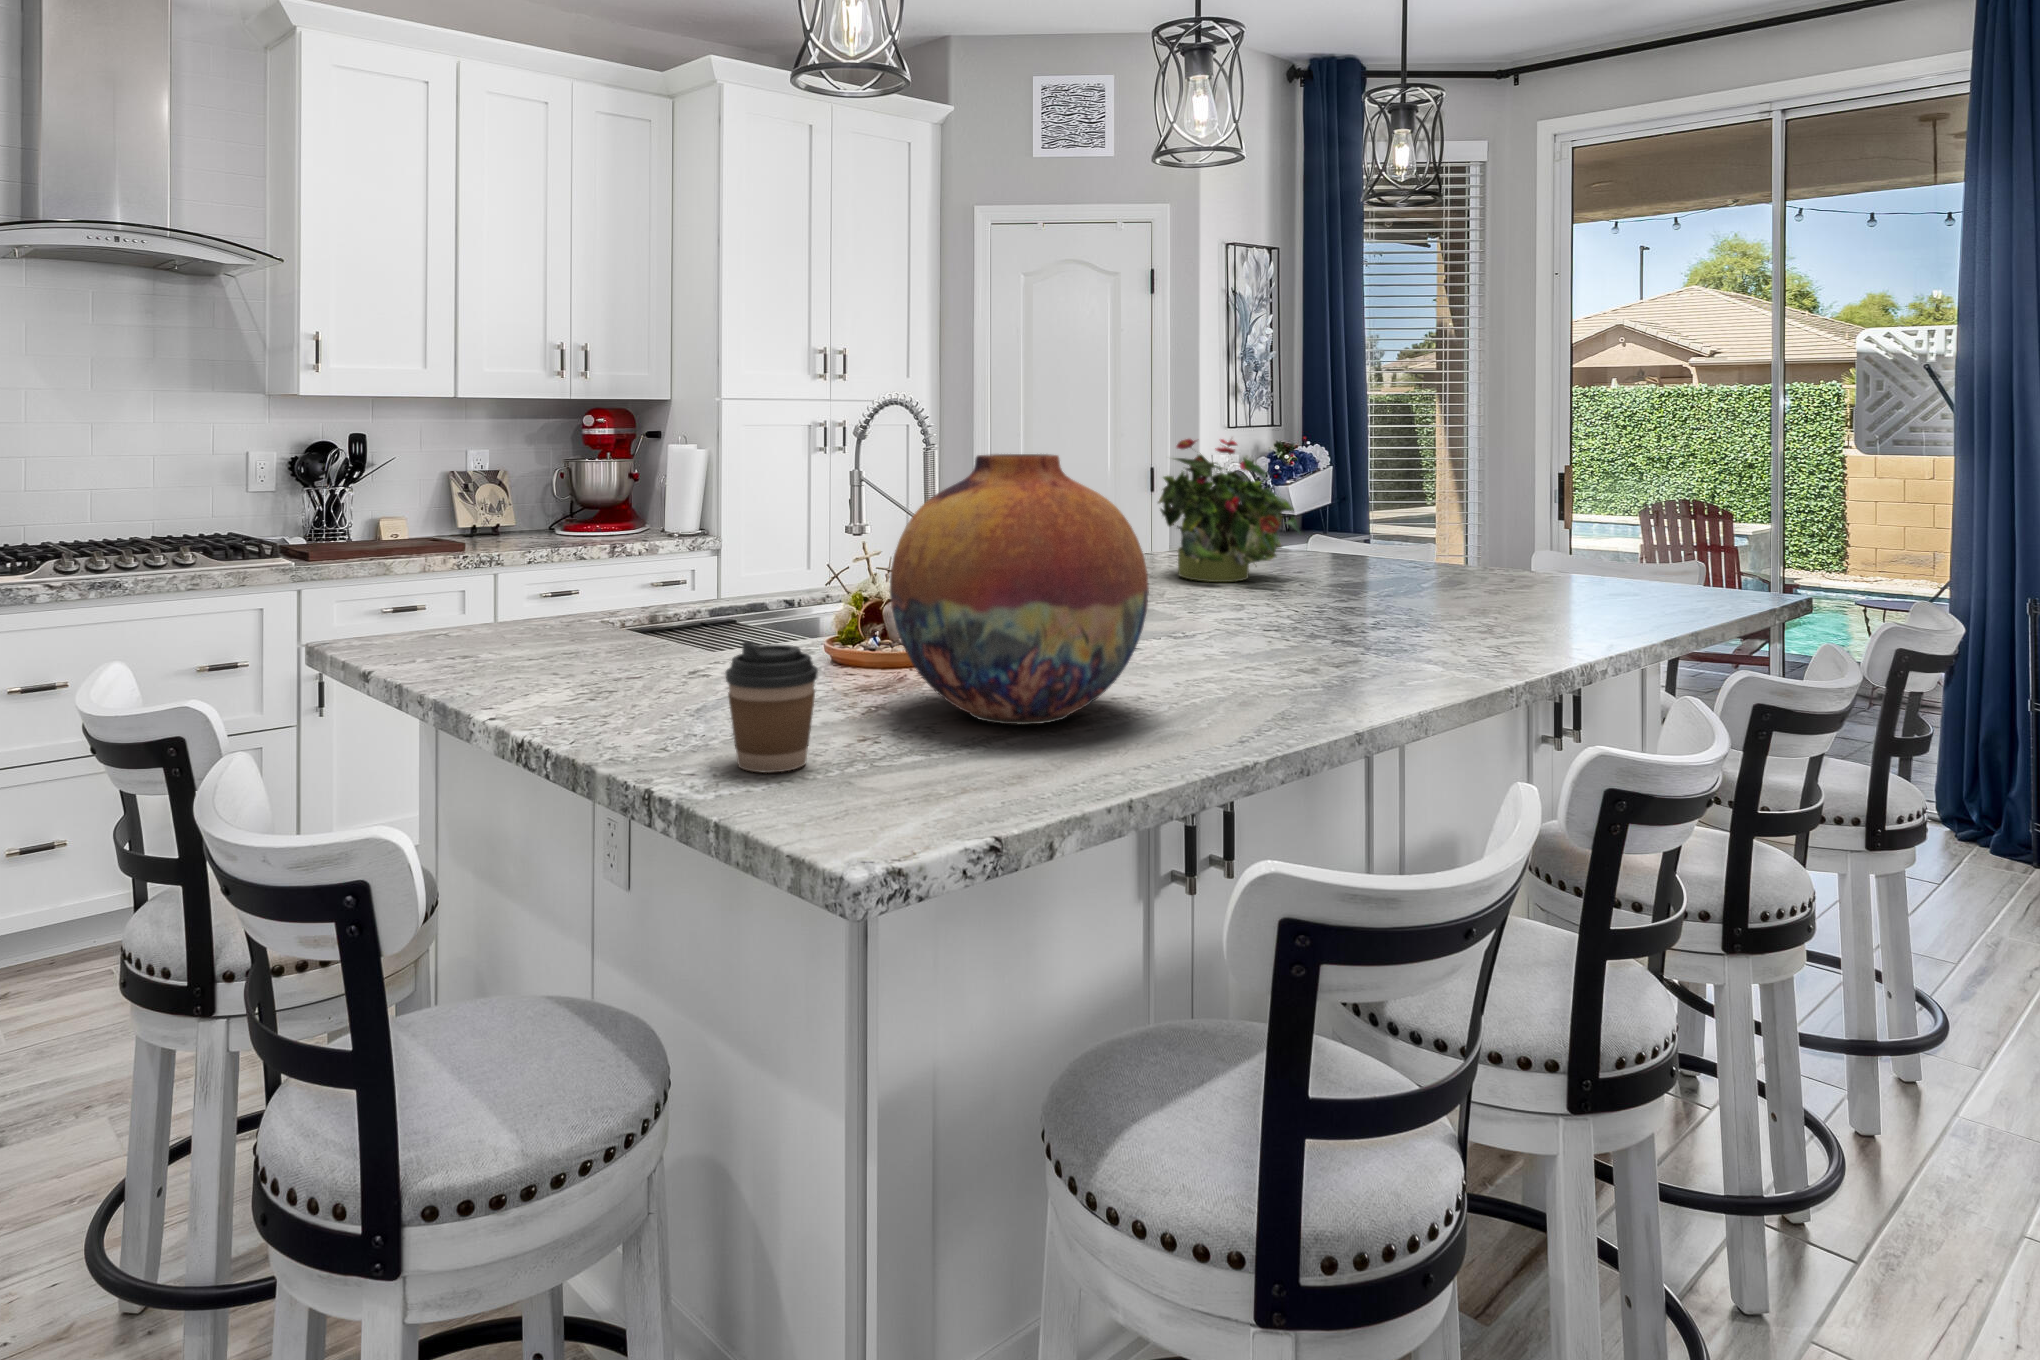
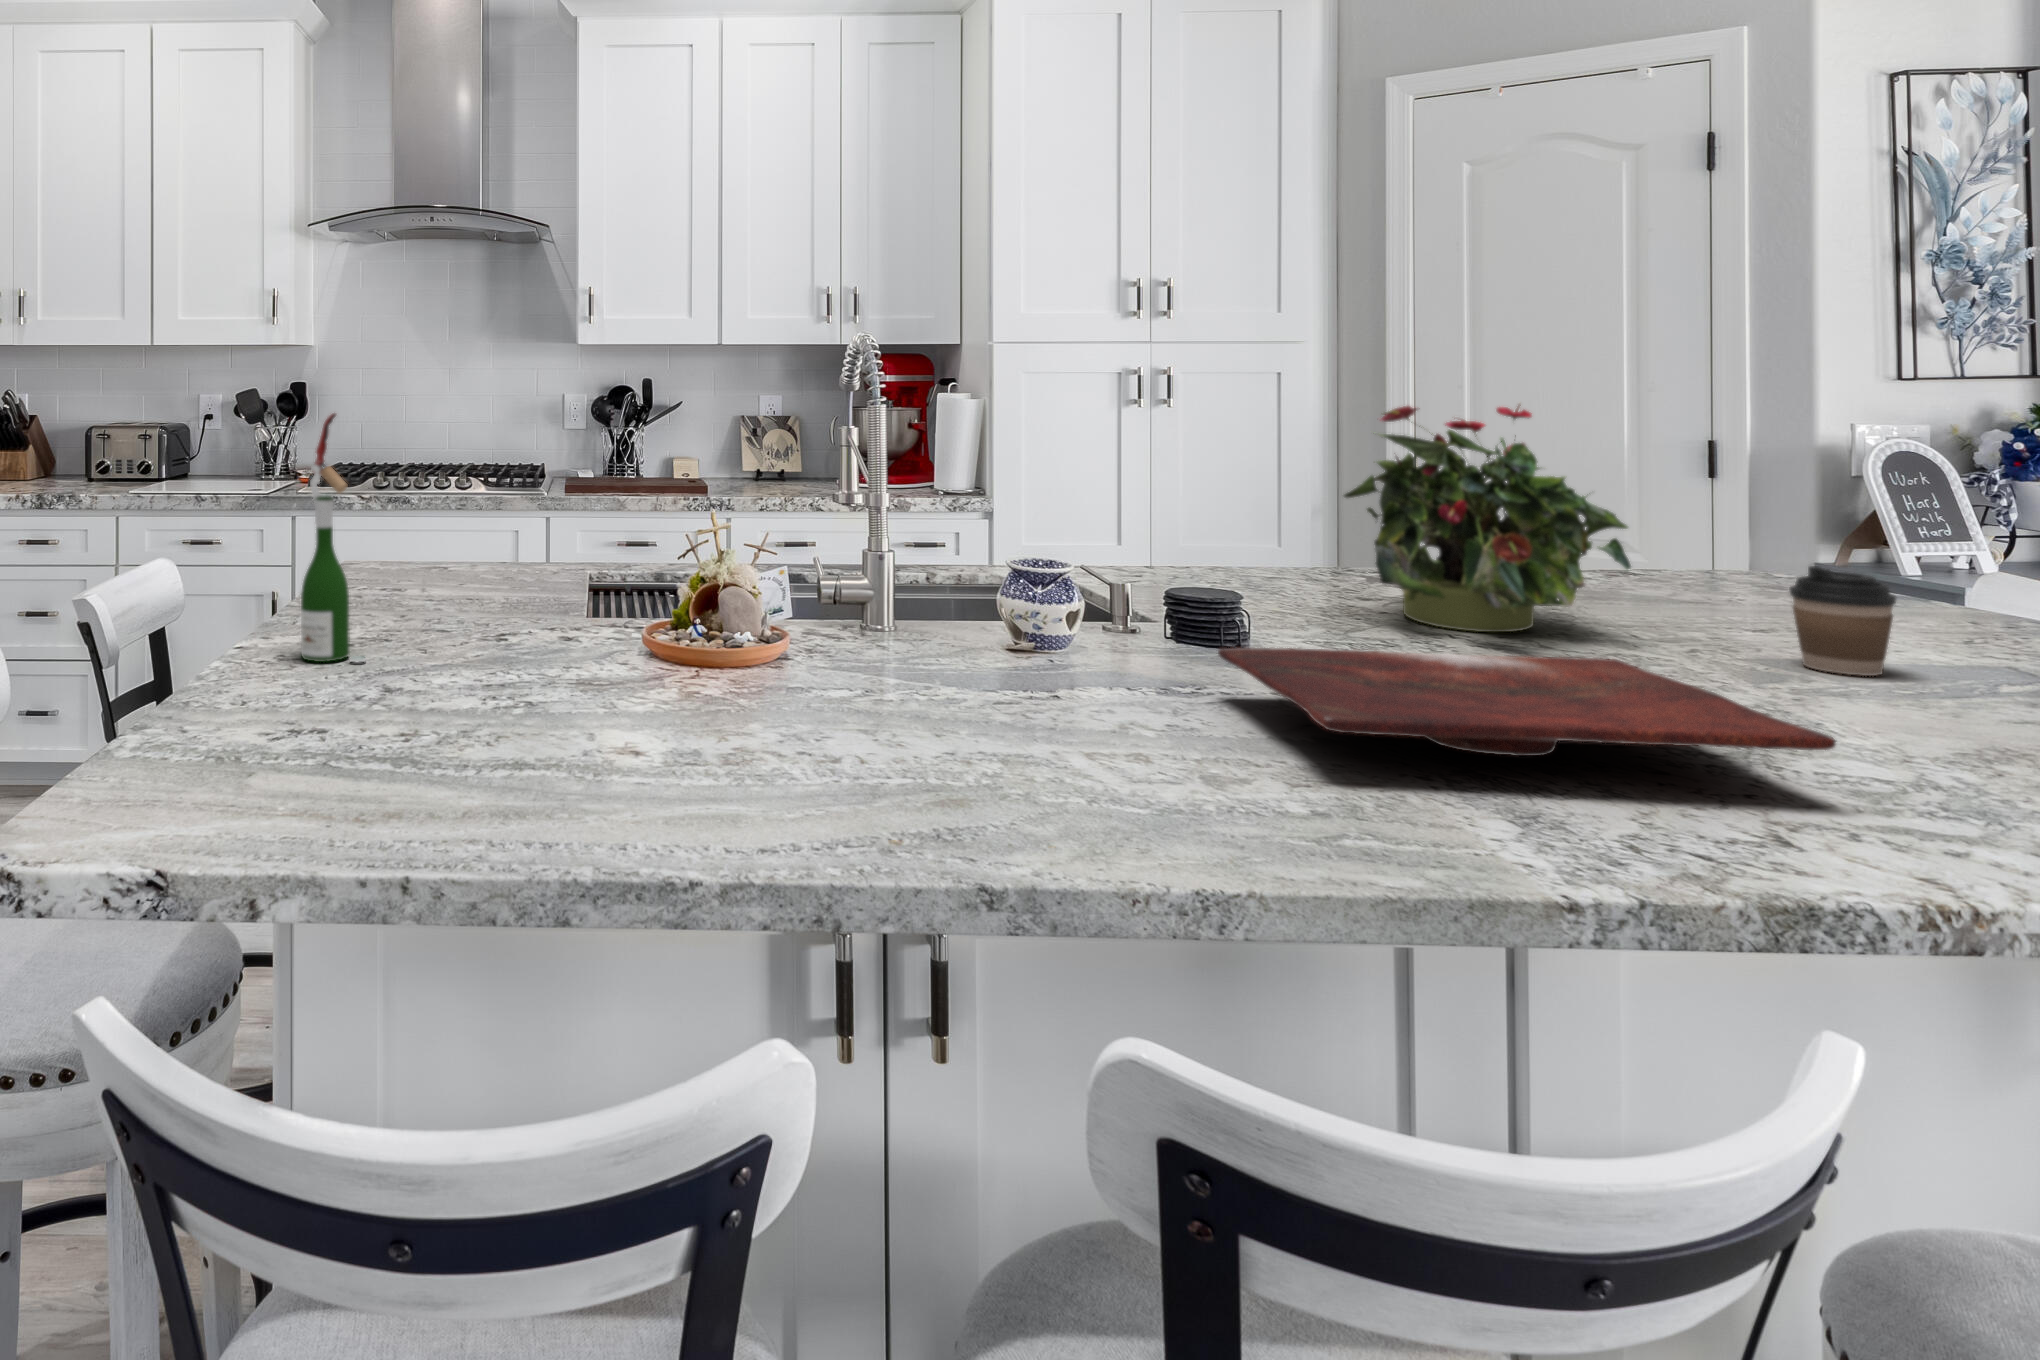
wine bottle: none [590,451,665,704] -> present [301,413,366,662]
vase: present [890,454,1149,725] -> none [435,431,753,768]
cutting board: none [1221,578,1521,634] -> present [1218,648,1836,756]
coffee cup: present [725,641,818,773] -> present [1789,566,1896,676]

